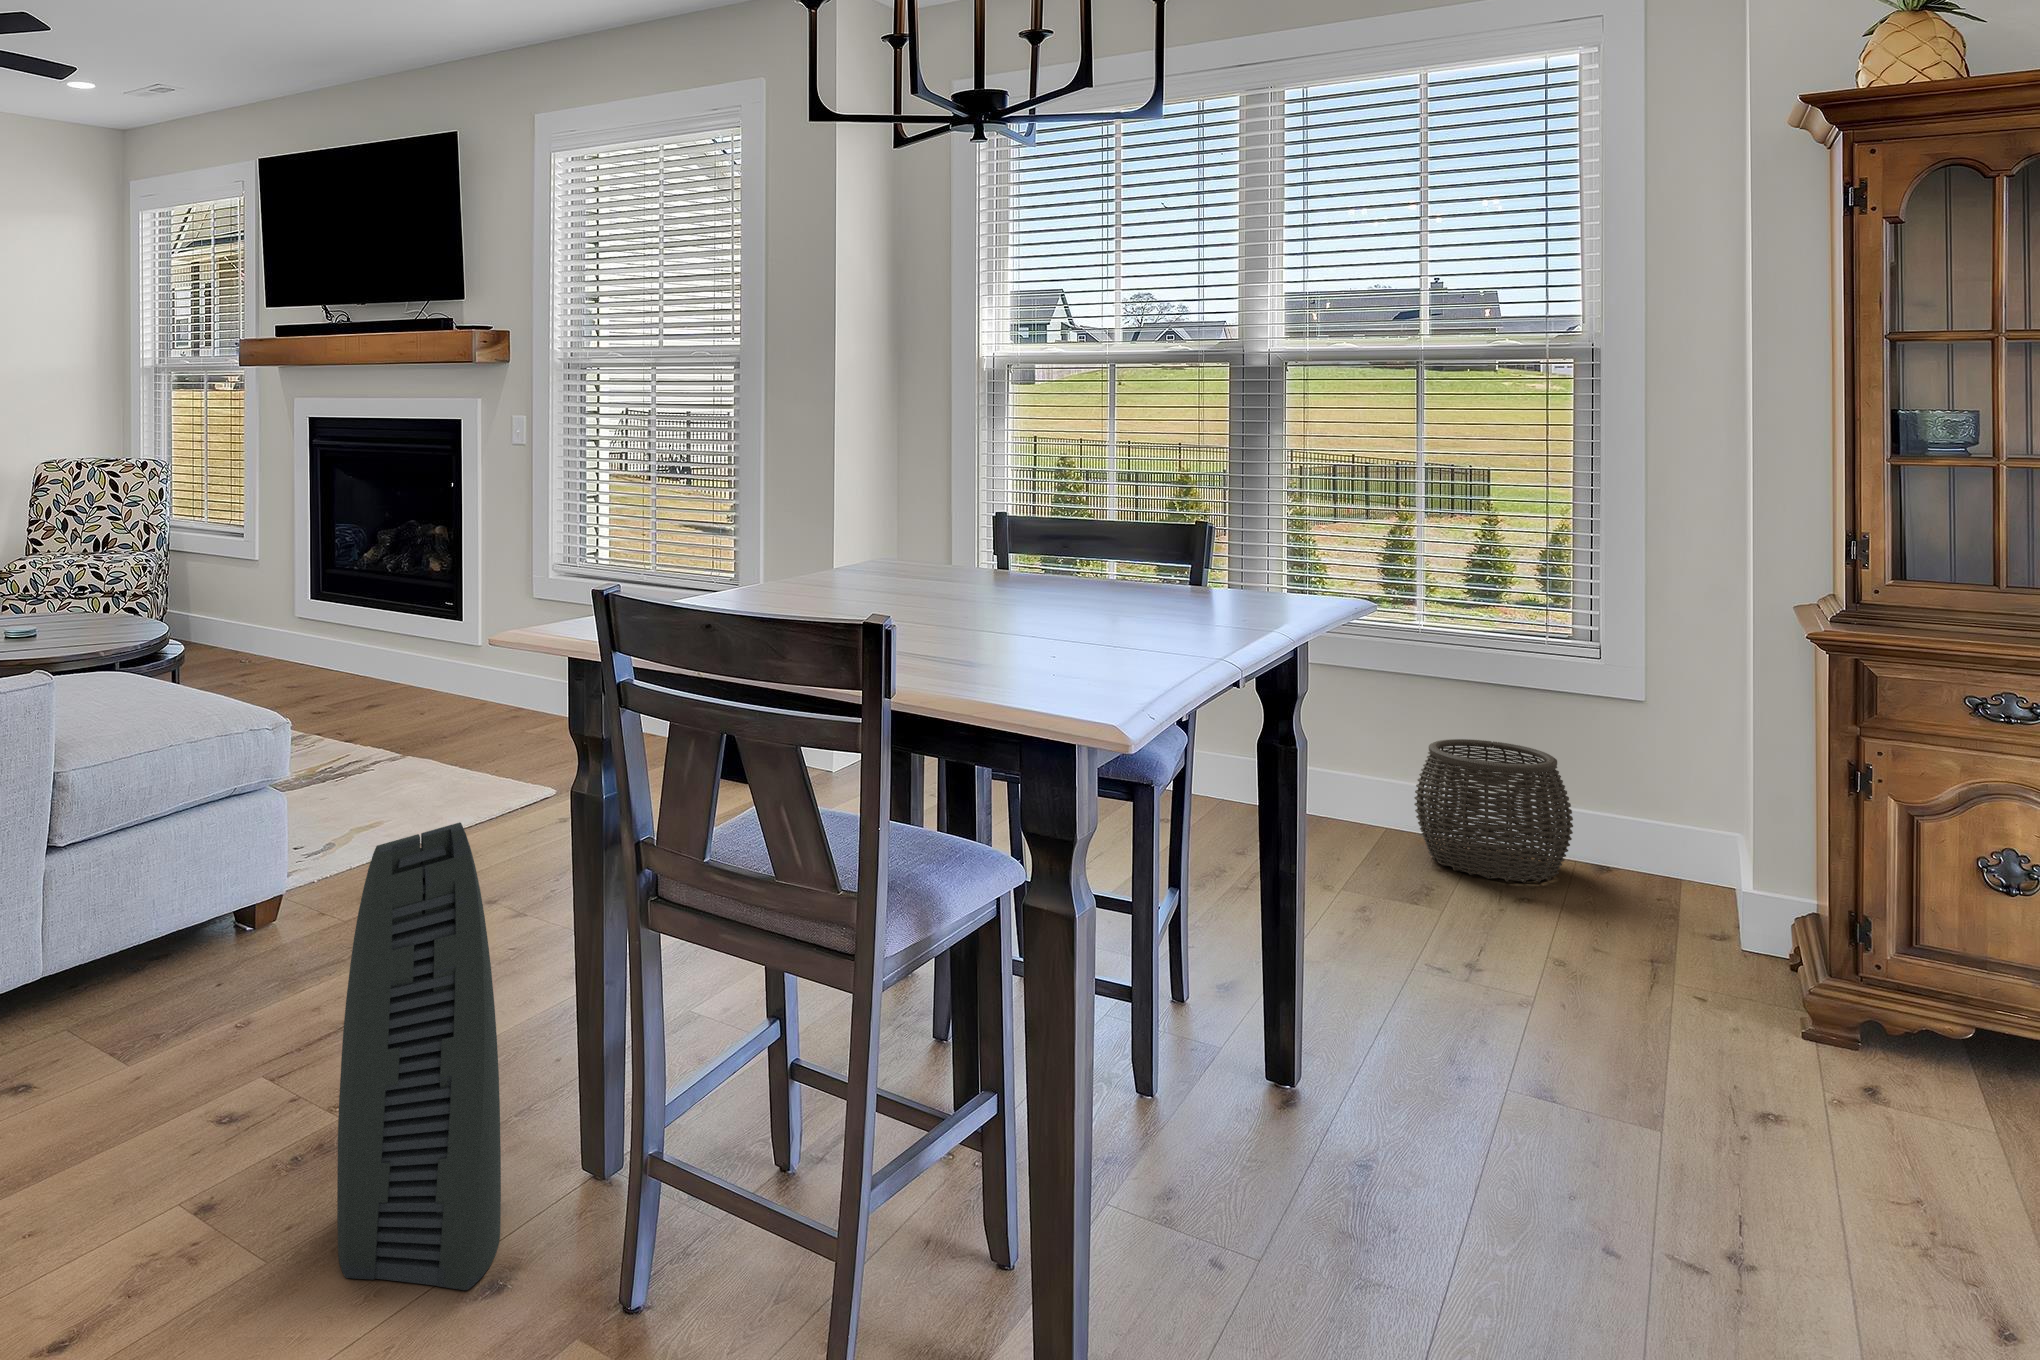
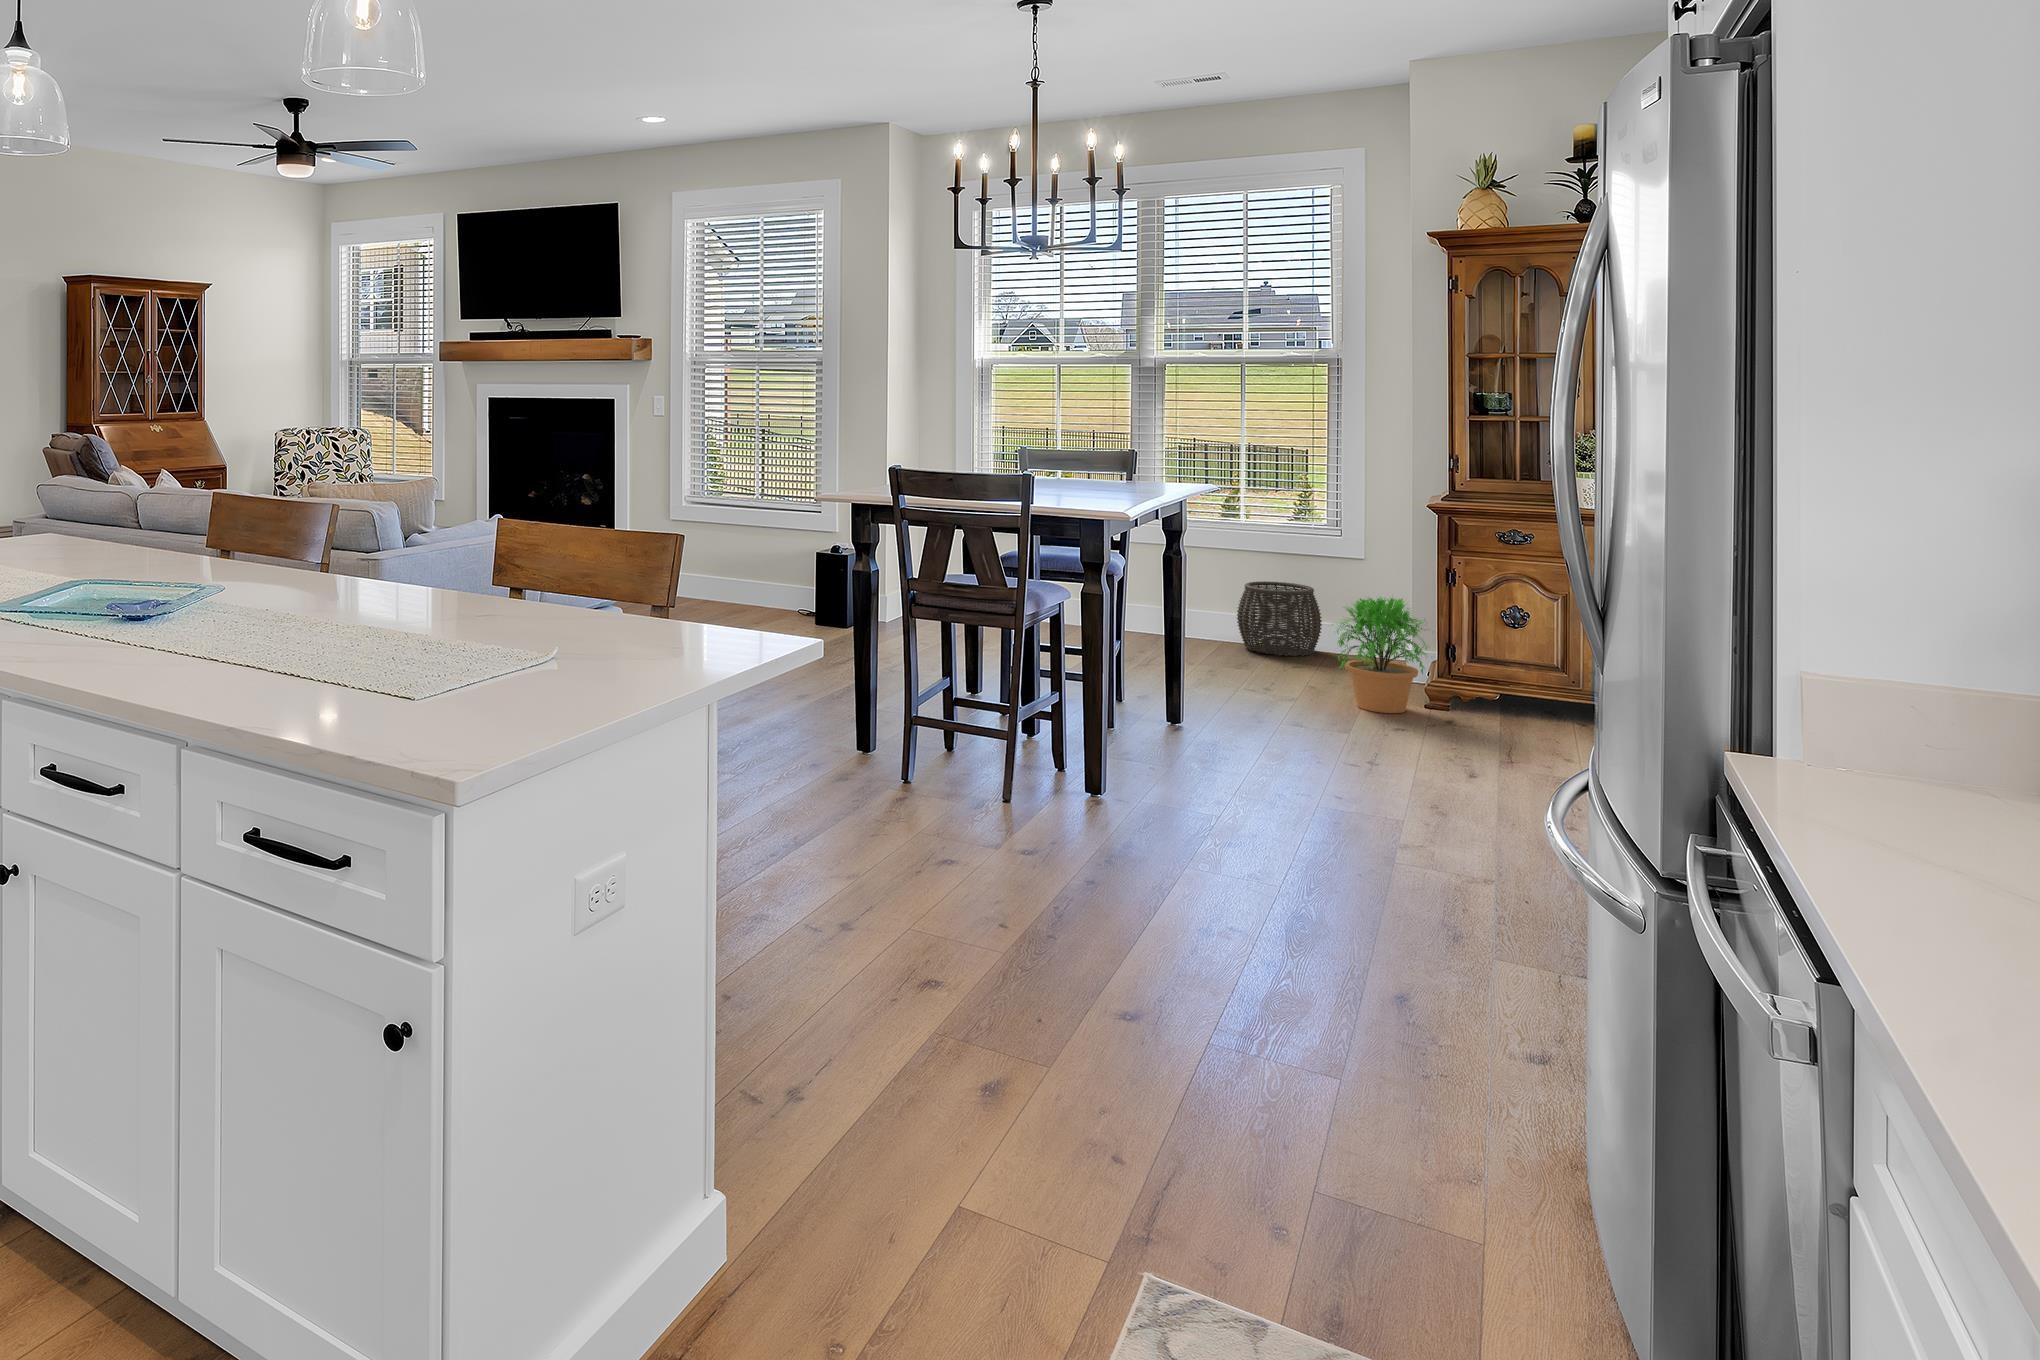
potted plant: none [1594,813,1846,1061] -> present [1332,597,1429,713]
air purifier: present [337,822,501,1290] -> none [767,587,844,784]

